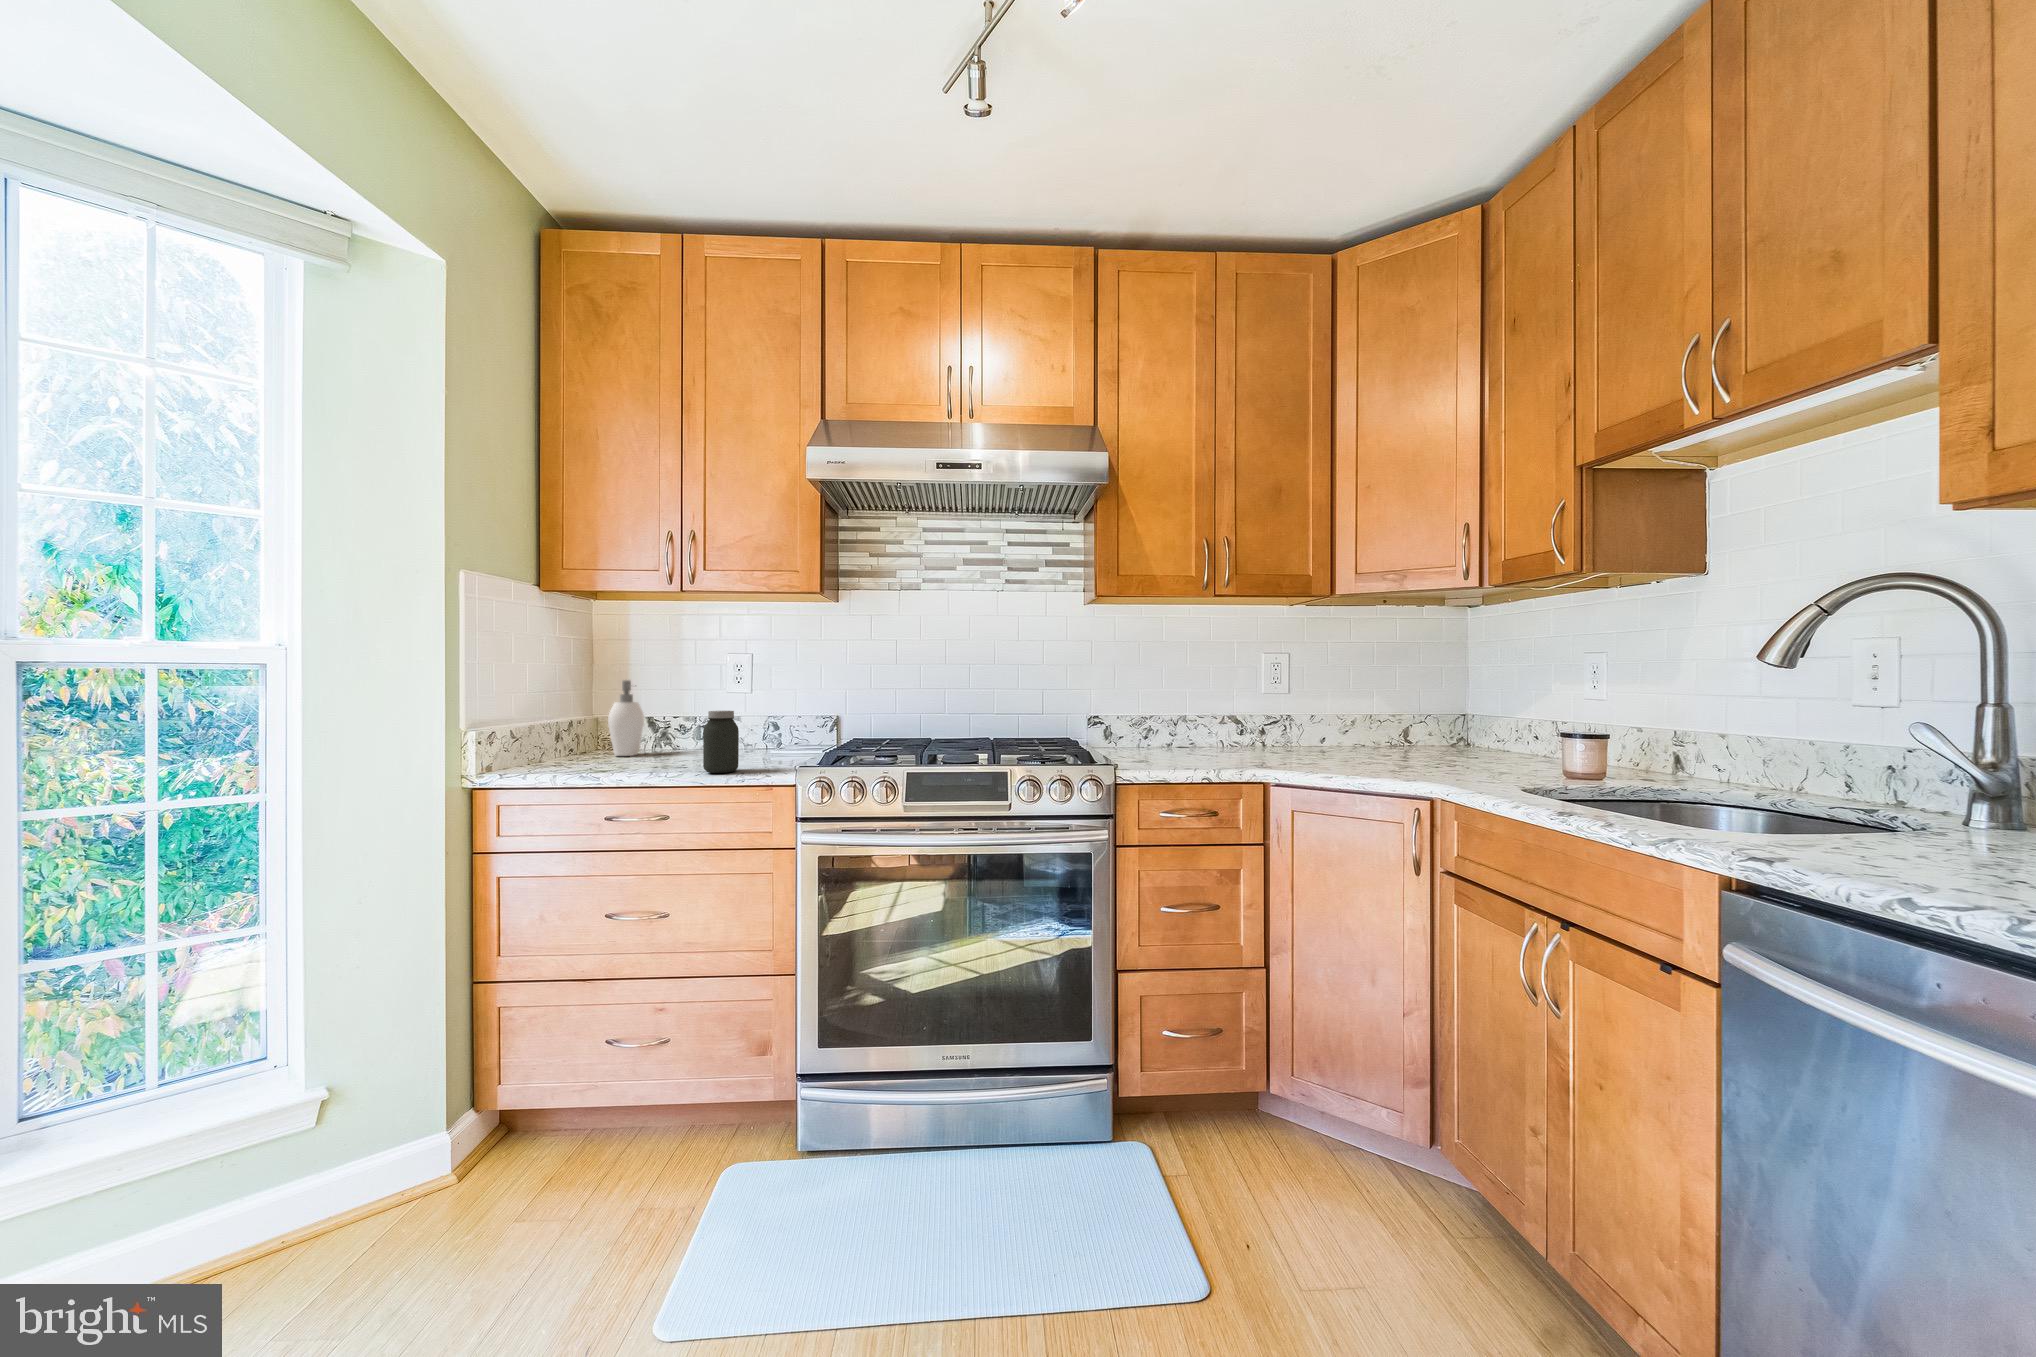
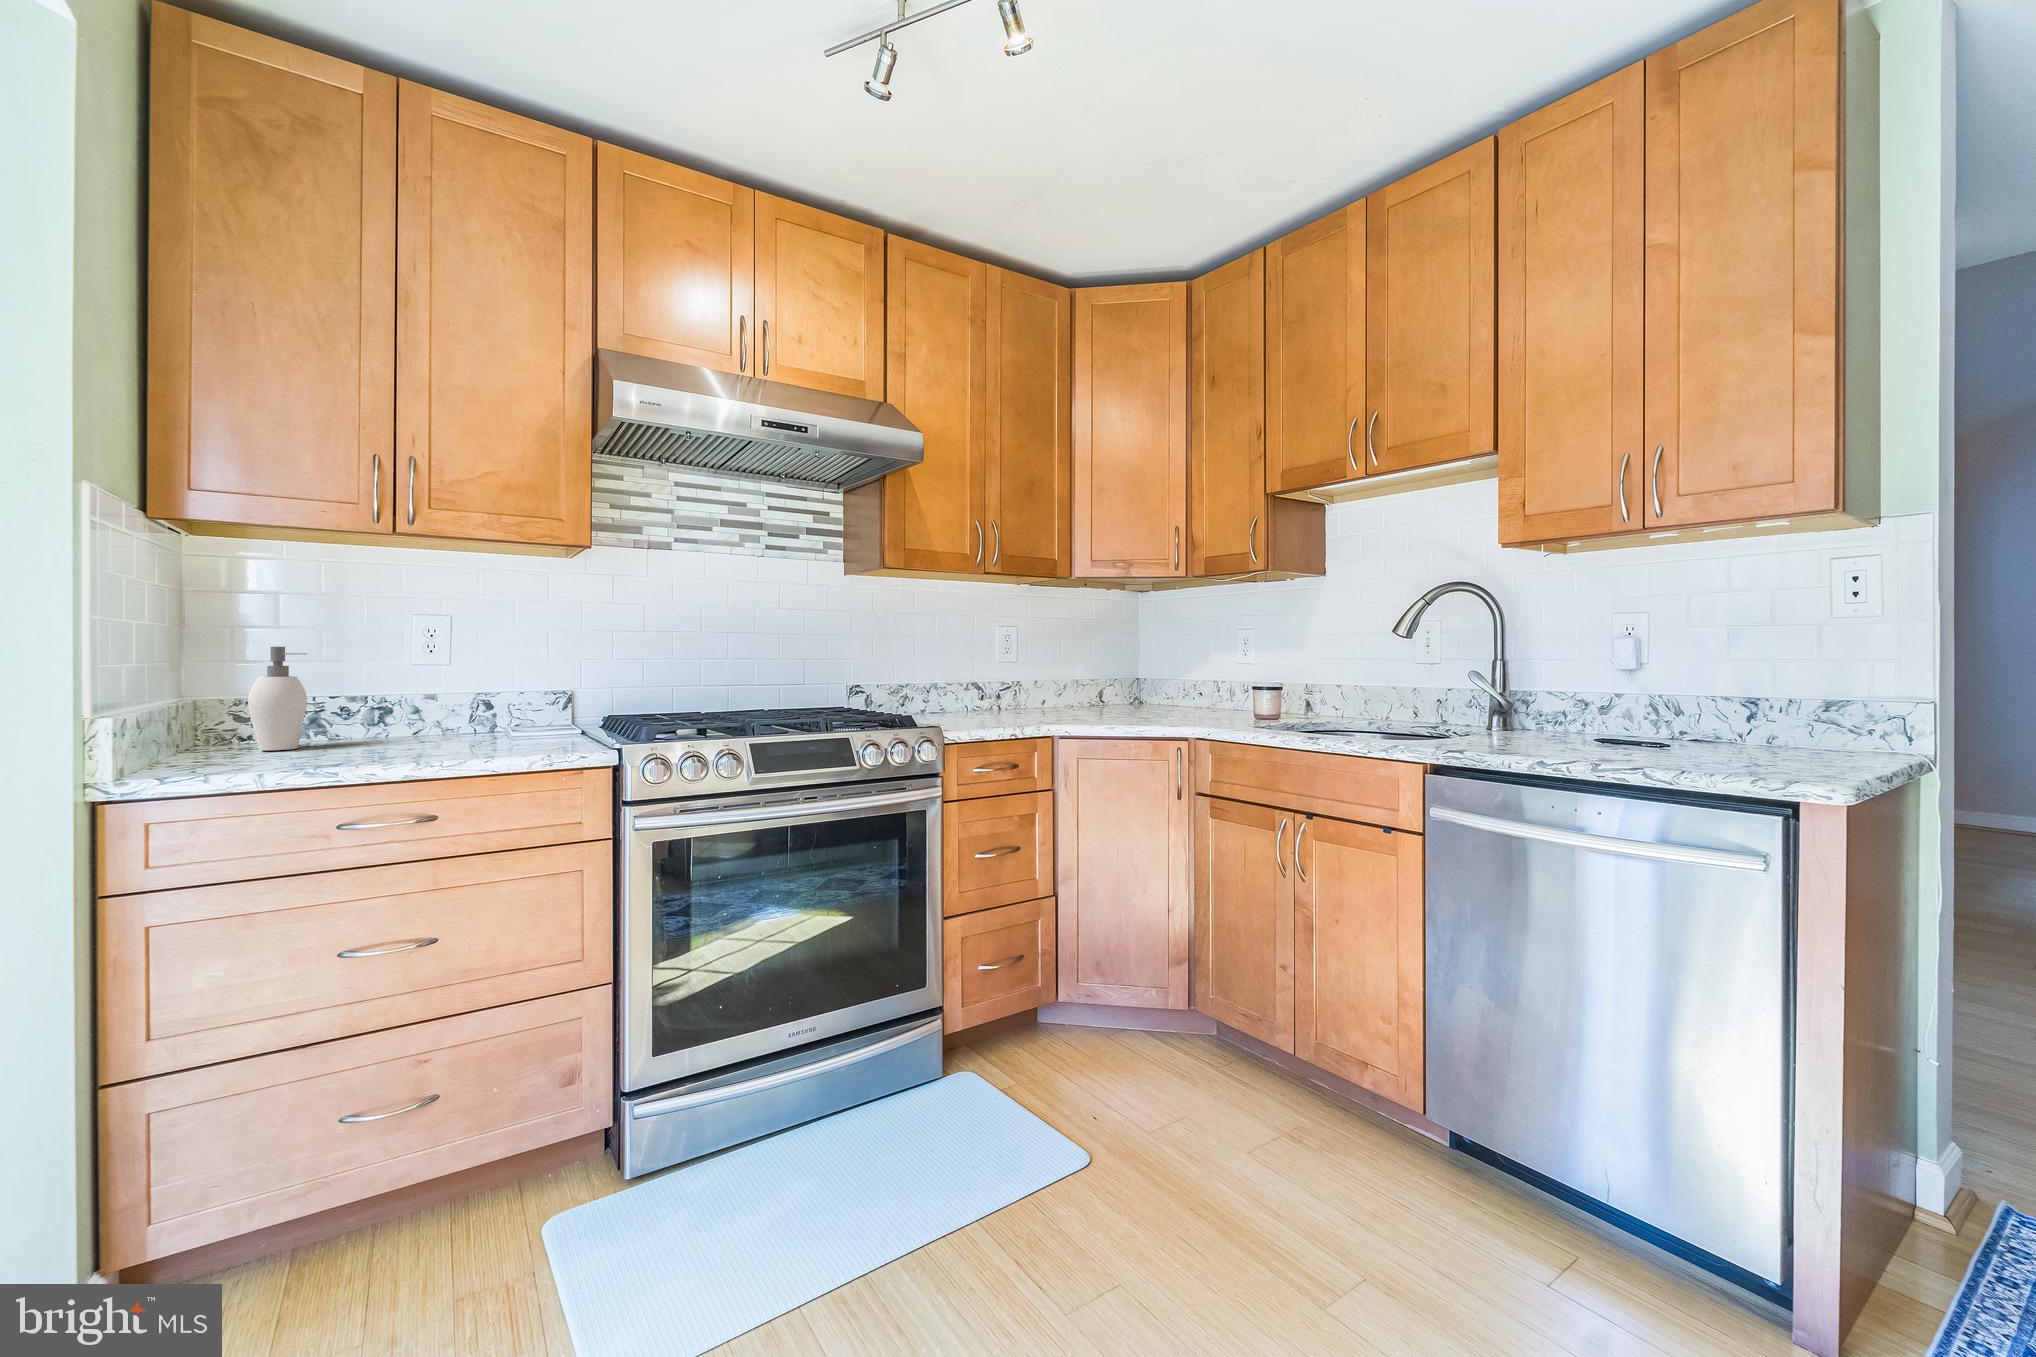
jar: present [703,711,739,773] -> none [492,682,538,757]

